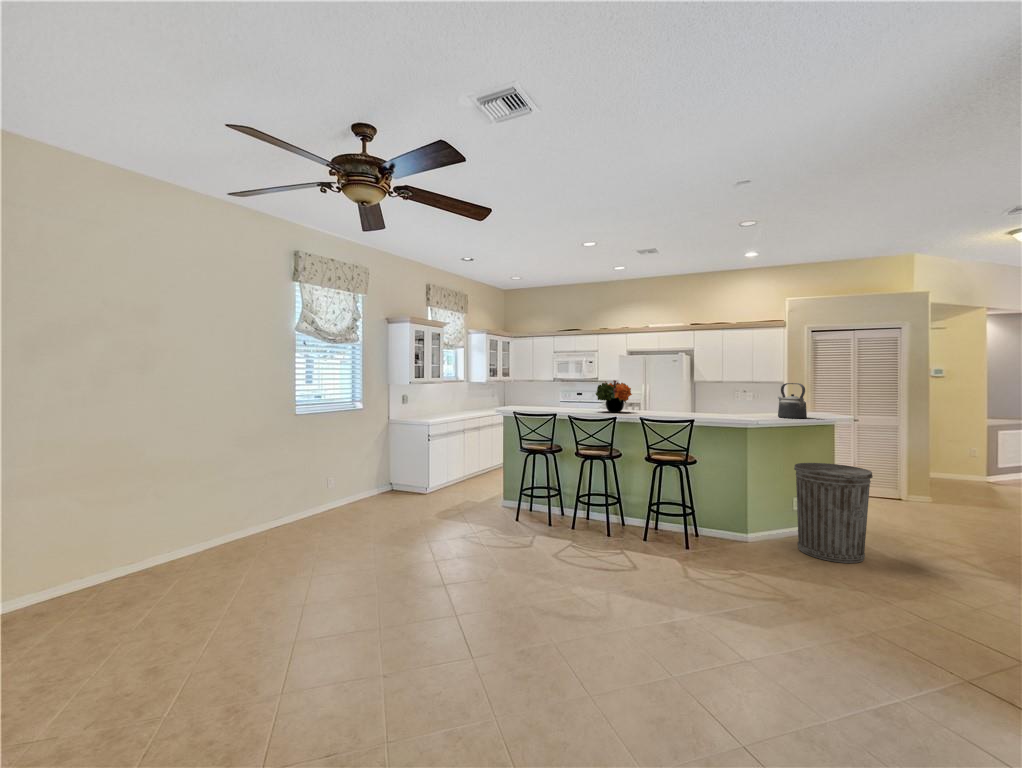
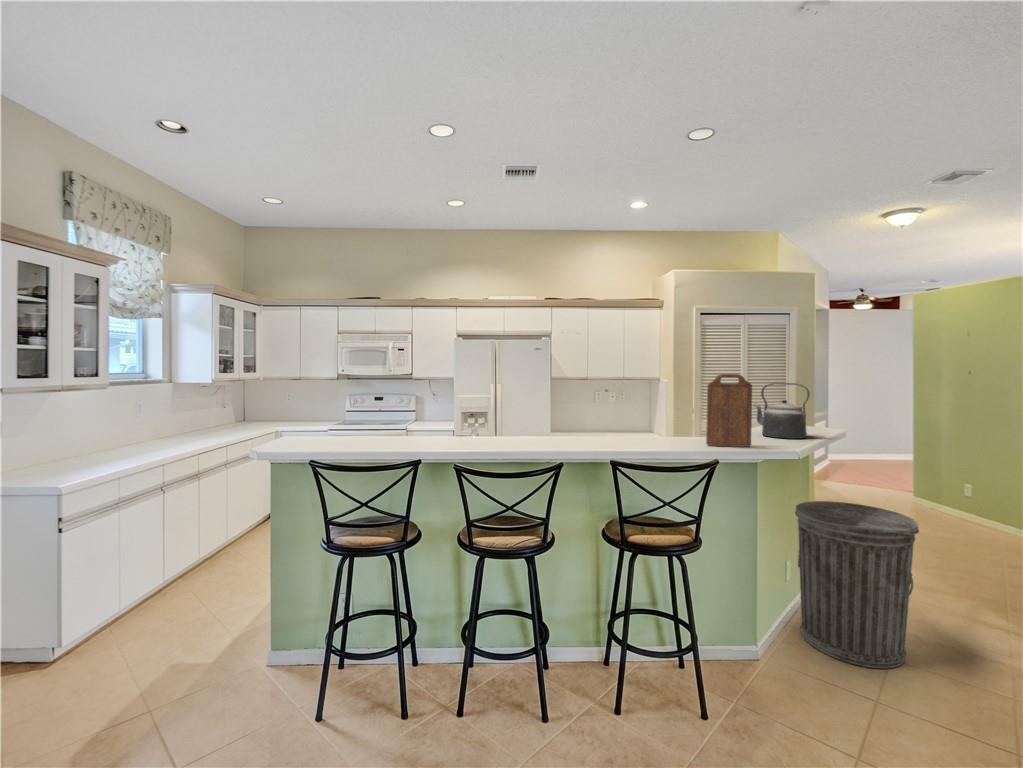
cutting board: none [716,377,742,418] -> present [706,374,752,447]
flower arrangement: present [595,380,632,412] -> none [483,381,554,444]

